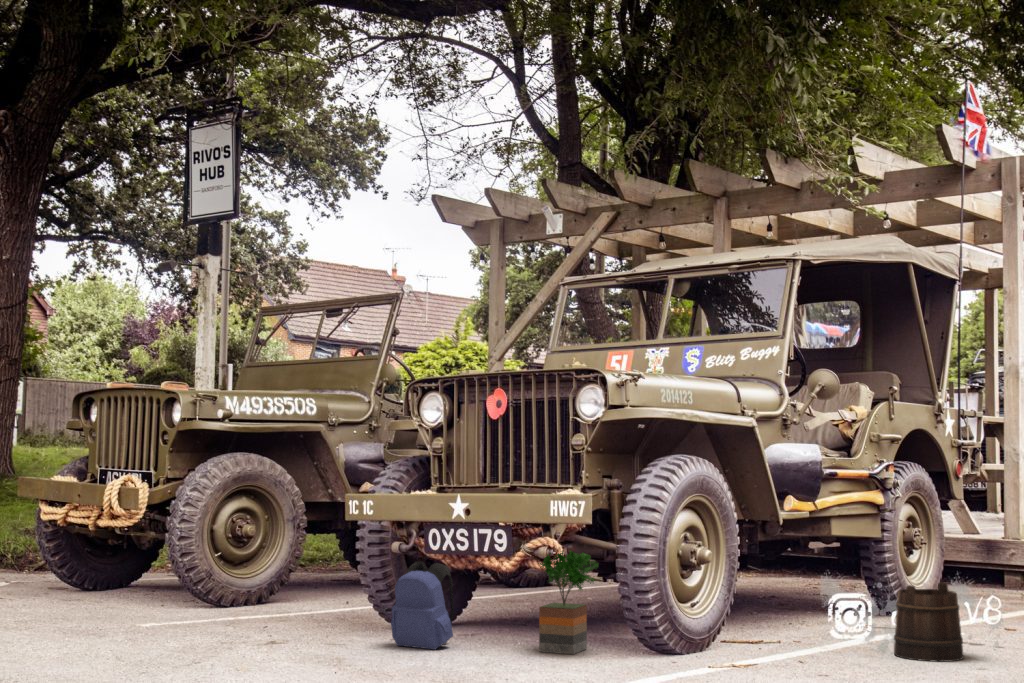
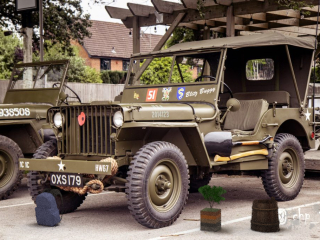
potted tree: present [538,551,597,654] -> present [199,185,226,232]

